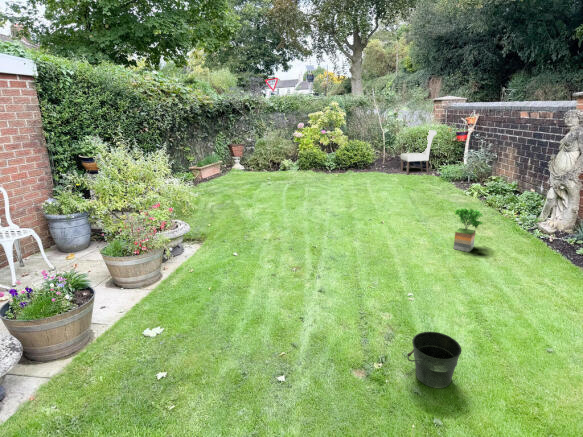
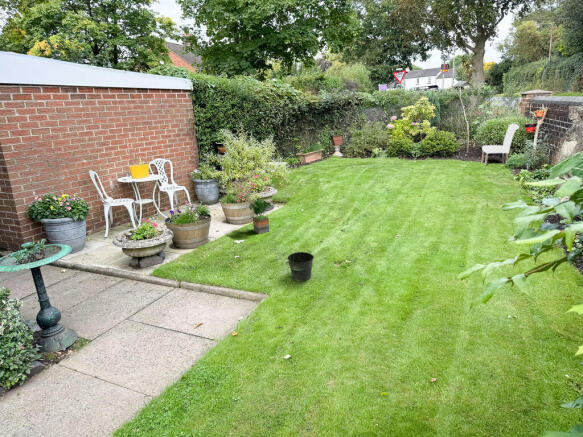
potted tree: present [454,208,483,252] -> present [249,200,272,234]
bucket: present [407,332,462,388] -> present [286,252,314,281]

